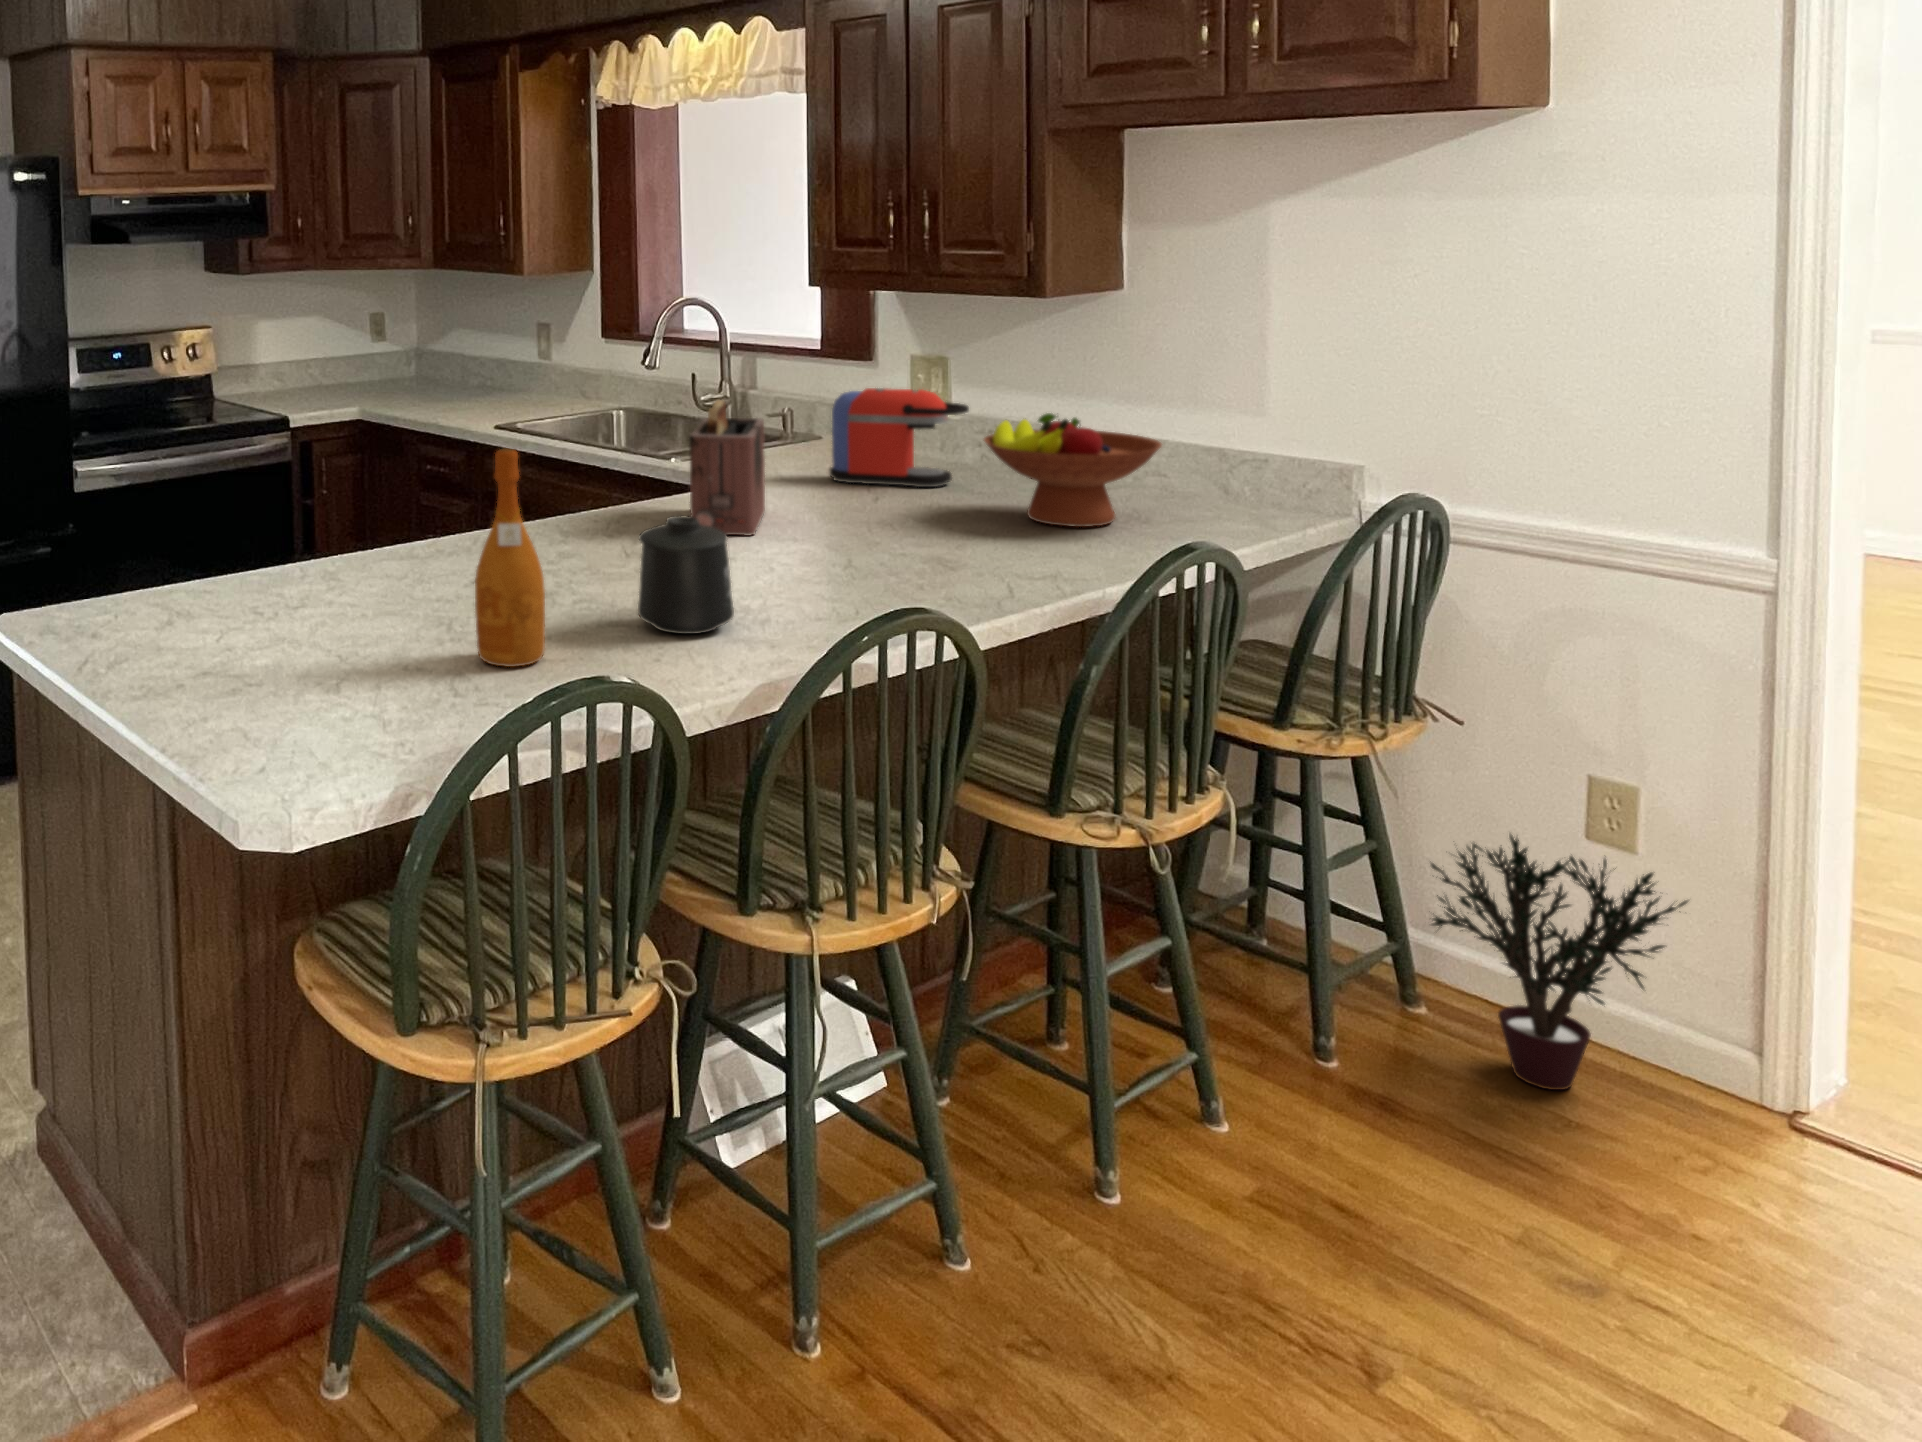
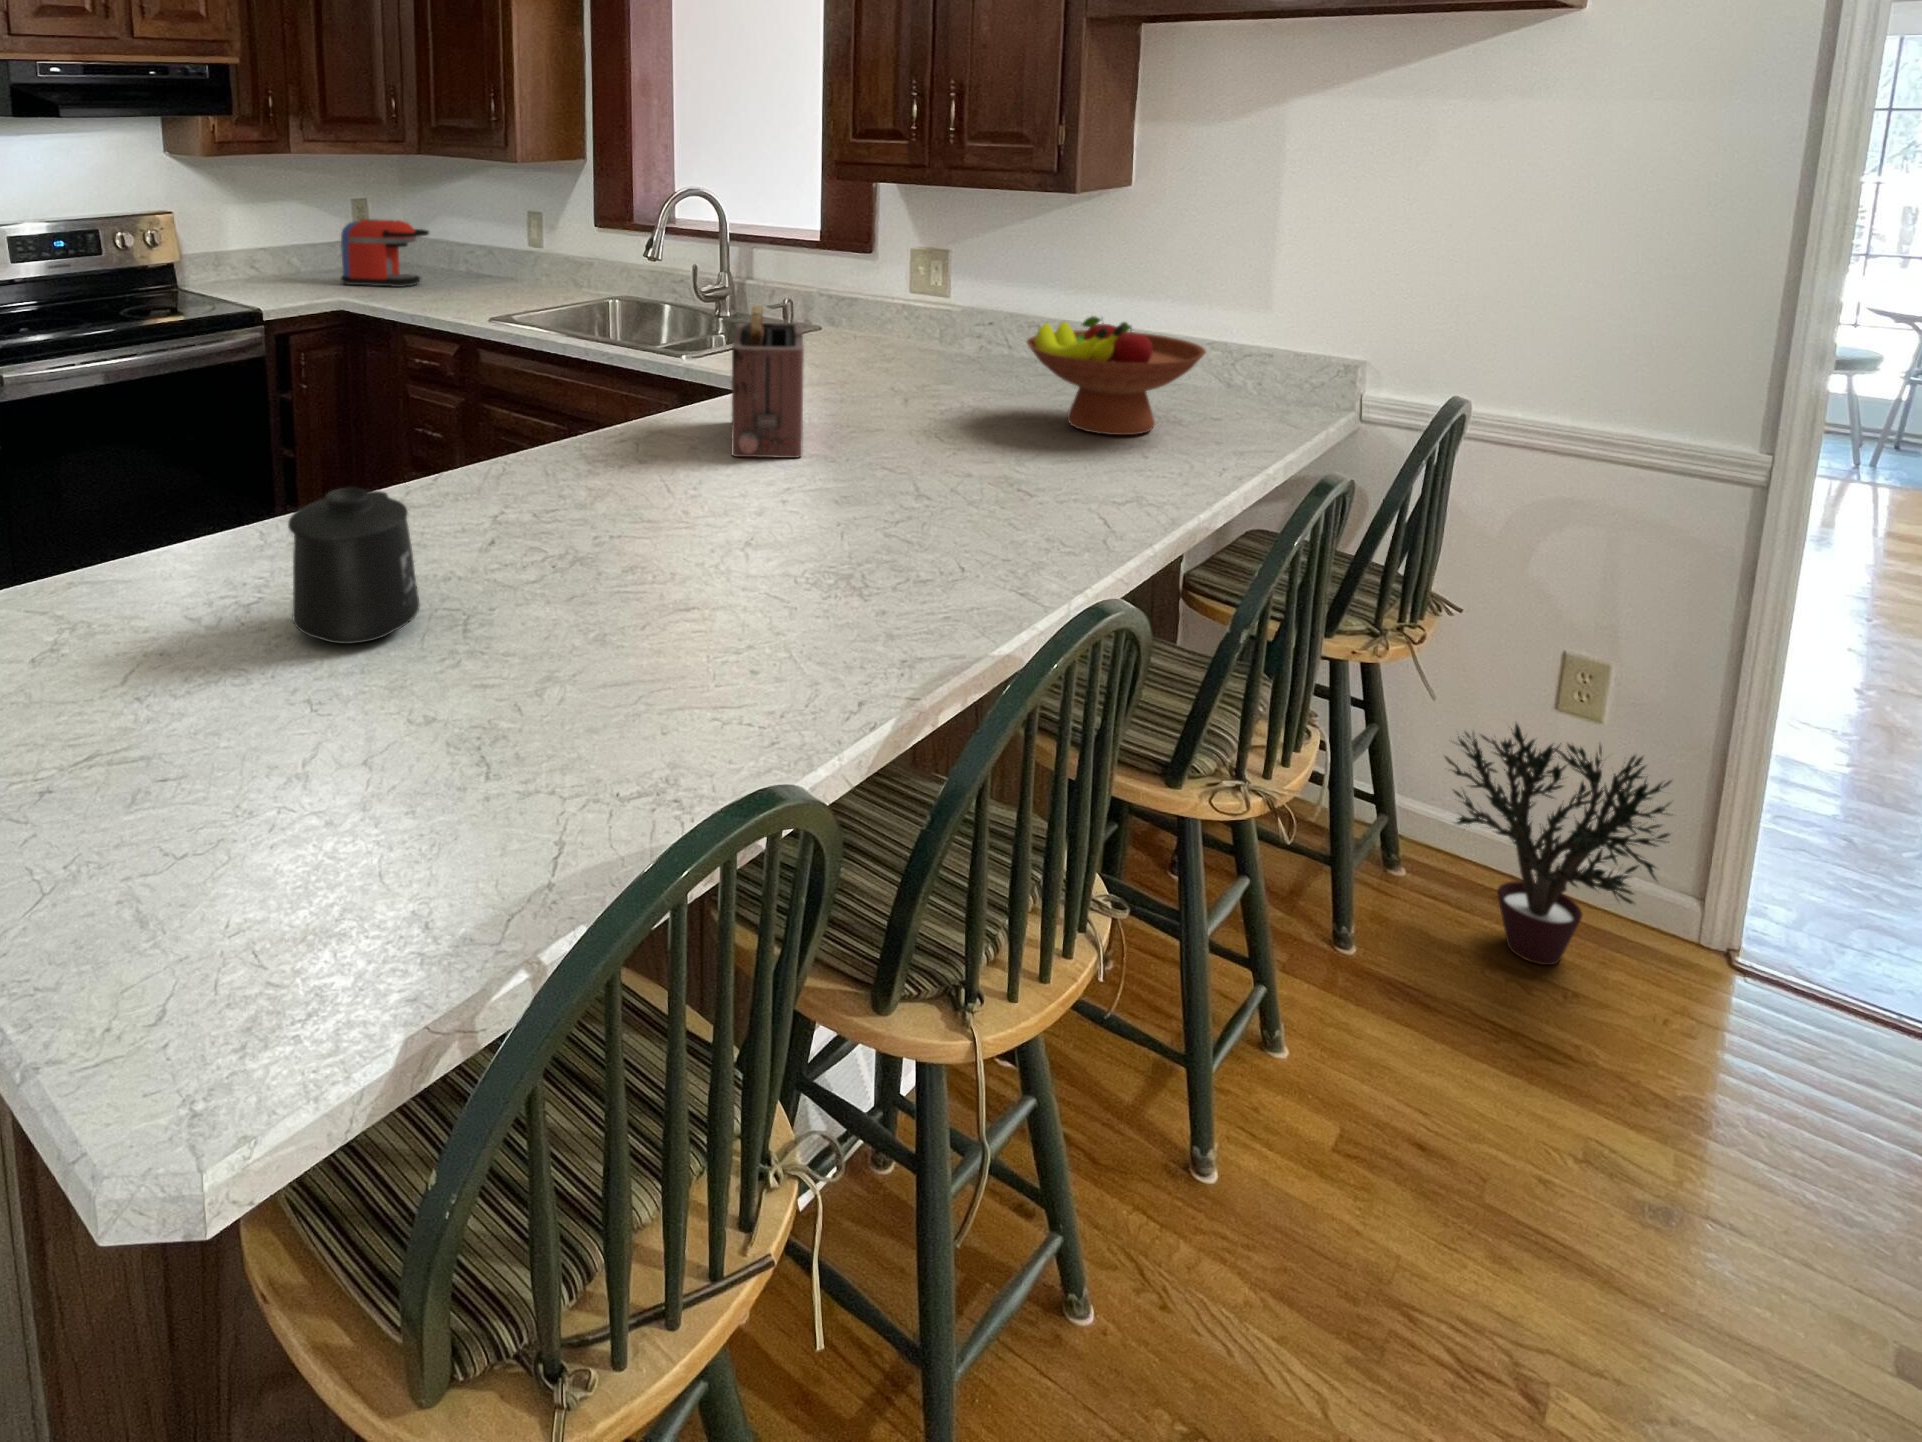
coffee maker: present [829,388,969,487] -> present [341,219,429,287]
wine bottle: present [475,448,545,667] -> none [522,407,615,701]
mug: present [638,516,734,634] -> present [288,487,420,644]

